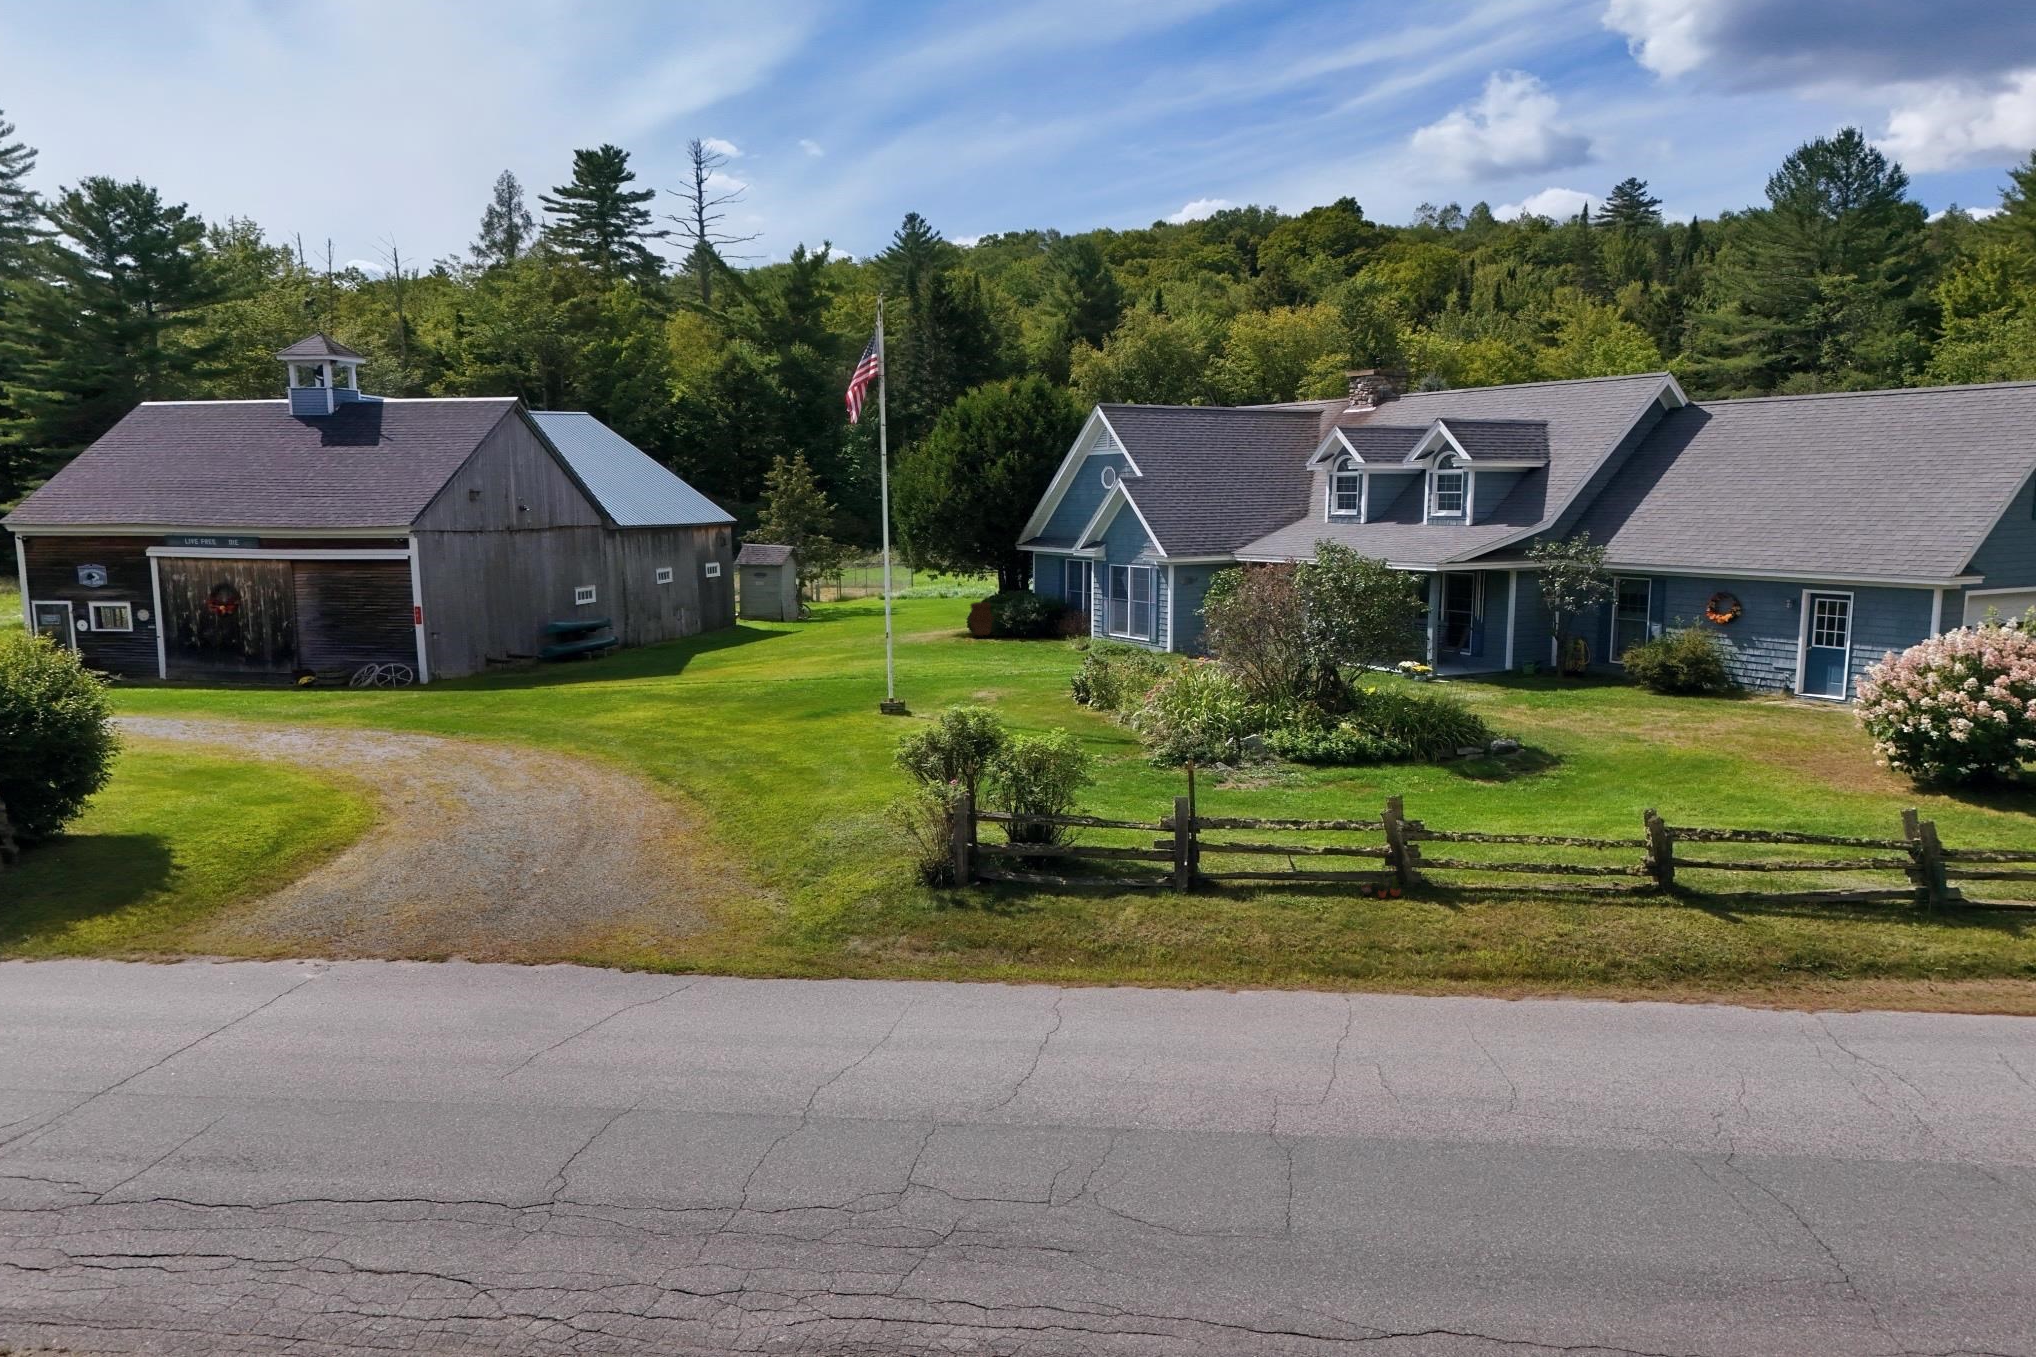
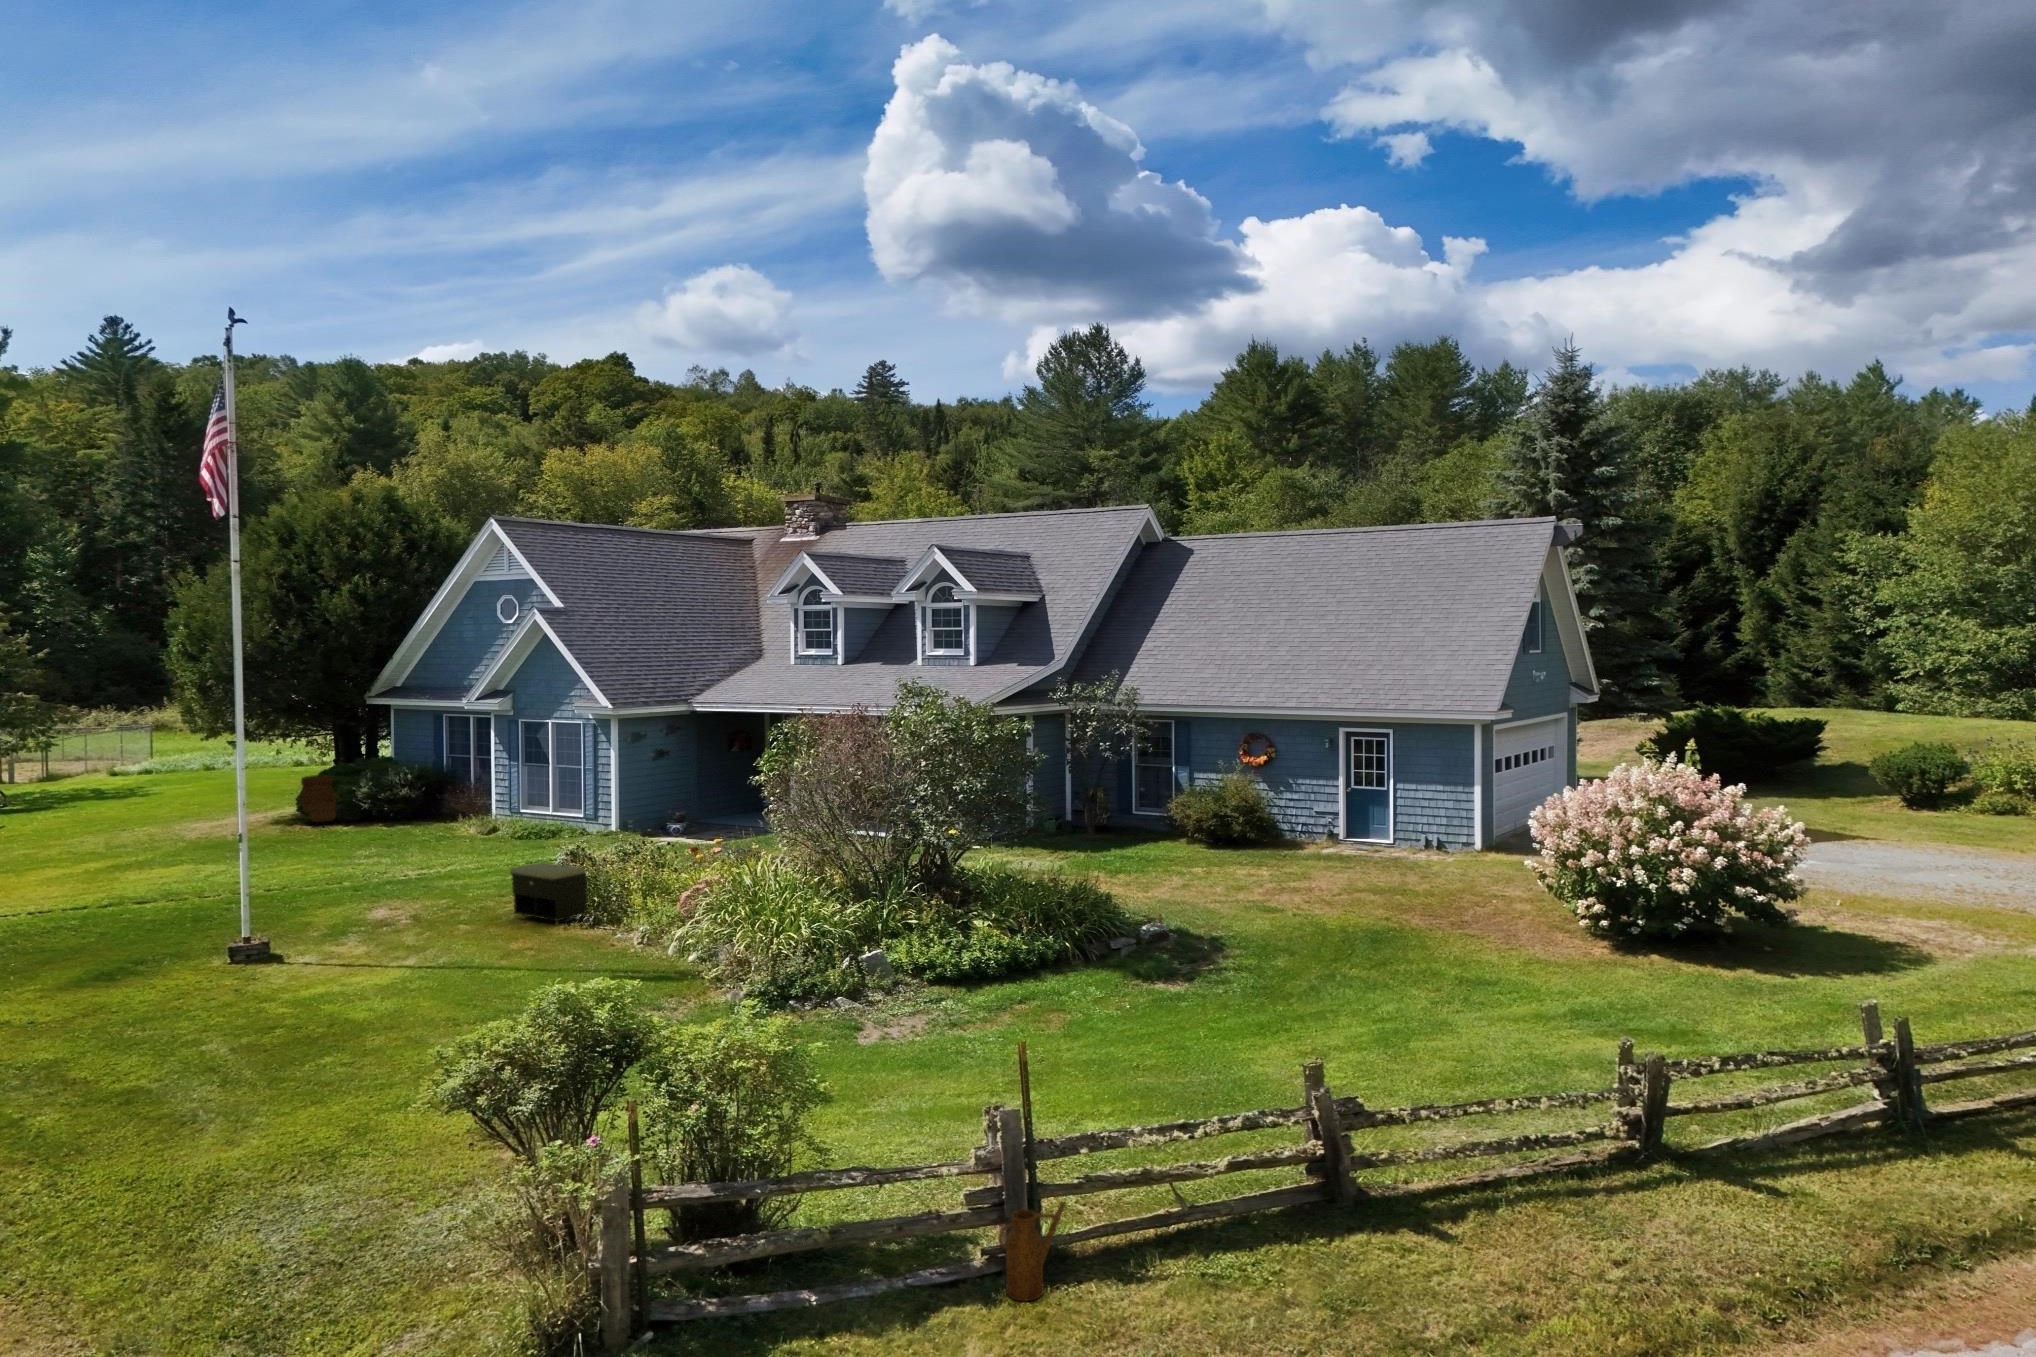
storage bench: none [1056,664,1104,707] -> present [510,862,588,924]
watering can: none [1145,844,1190,893] -> present [999,1202,1066,1301]
potted plant: present [1361,865,1400,898] -> none [1302,1176,1369,1235]

